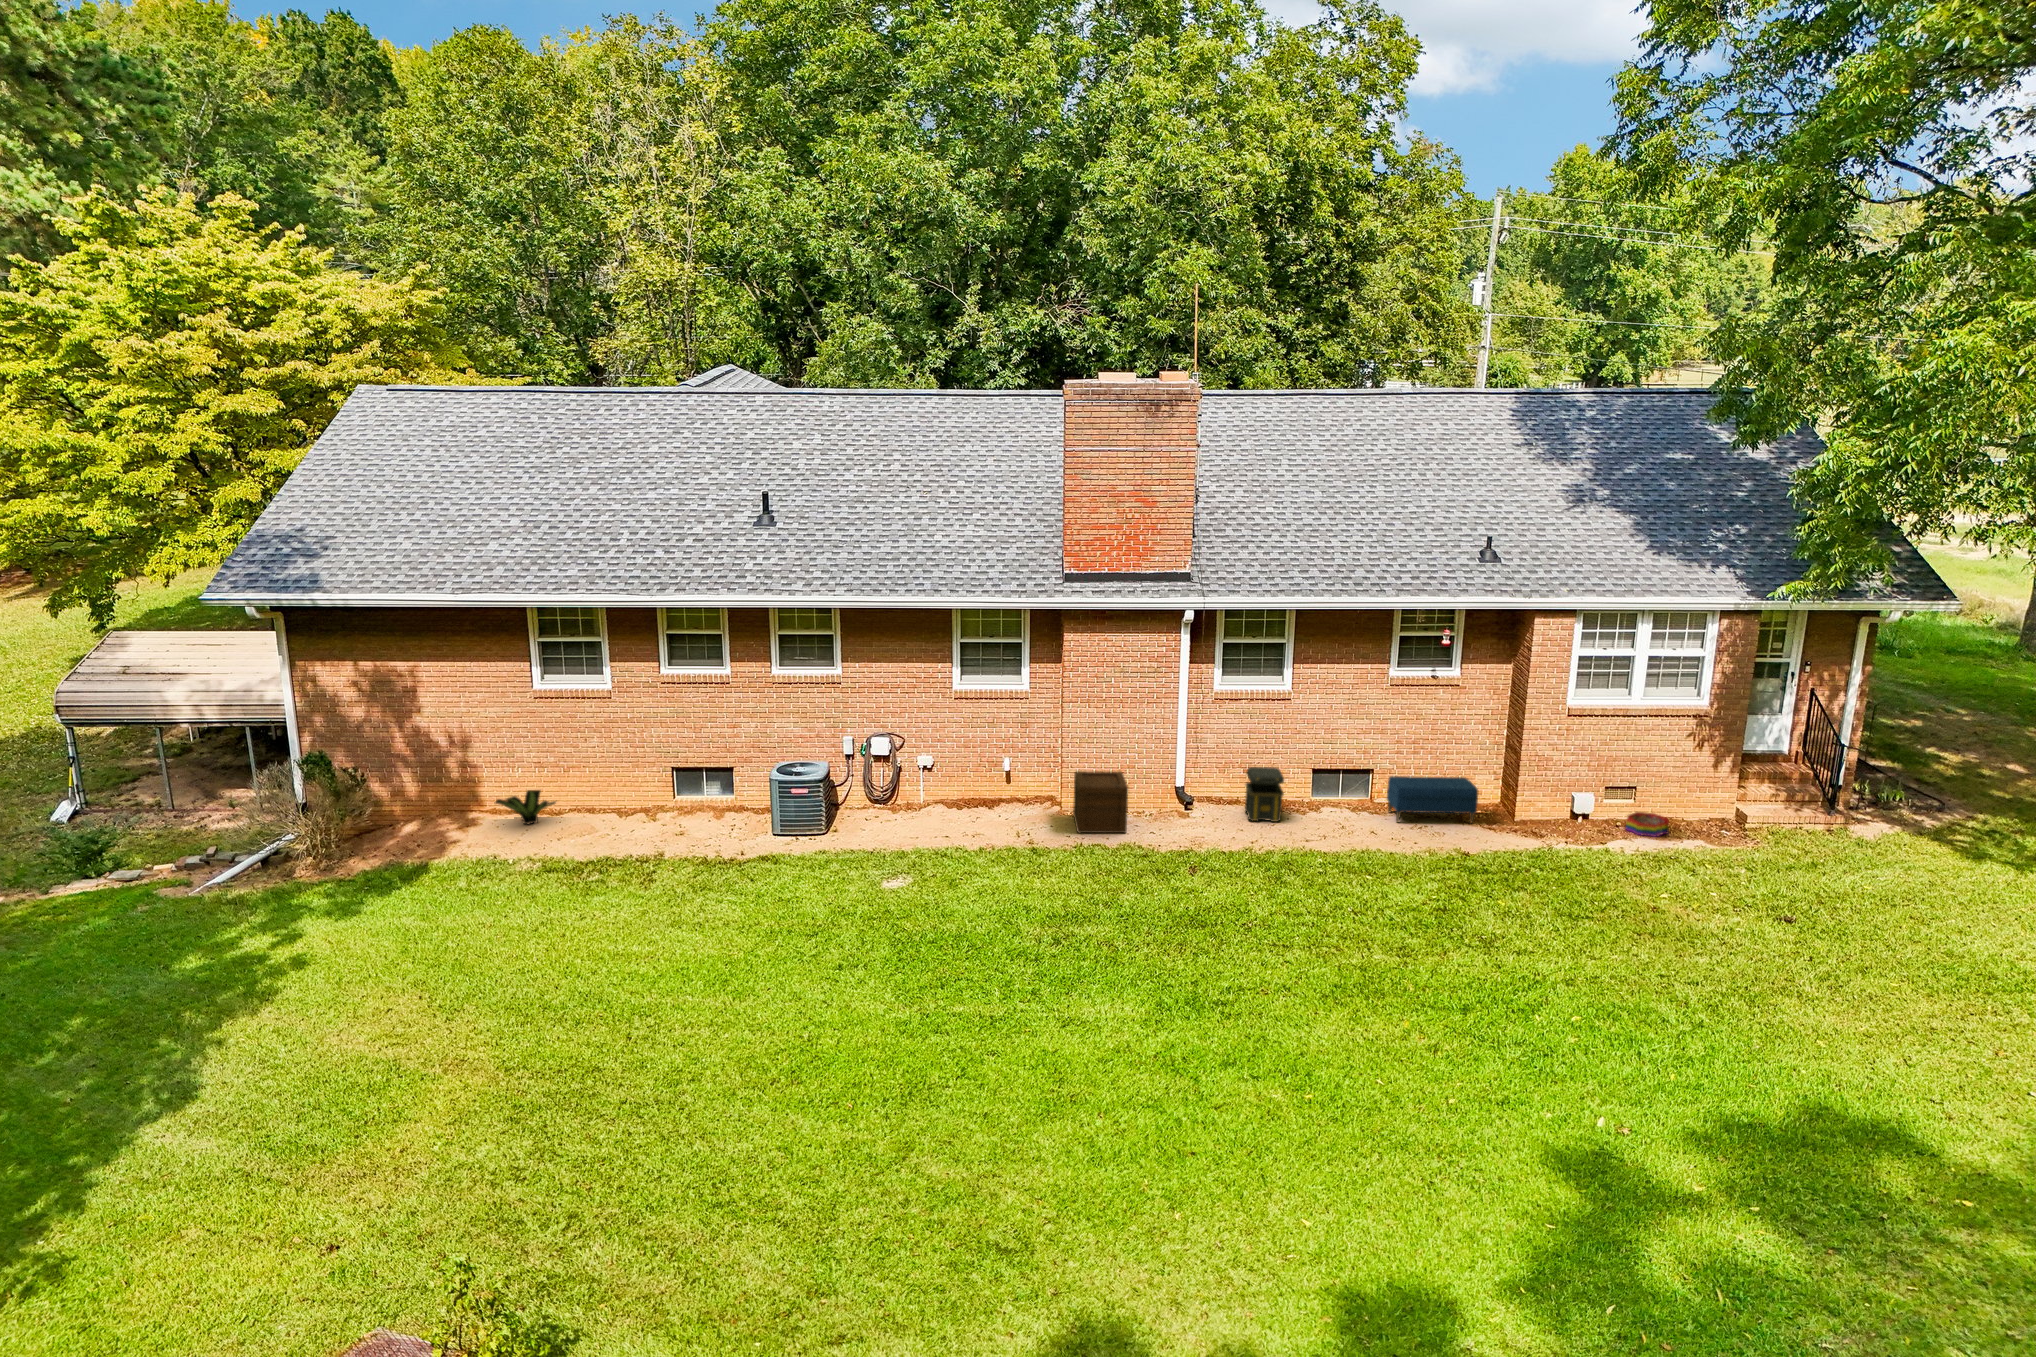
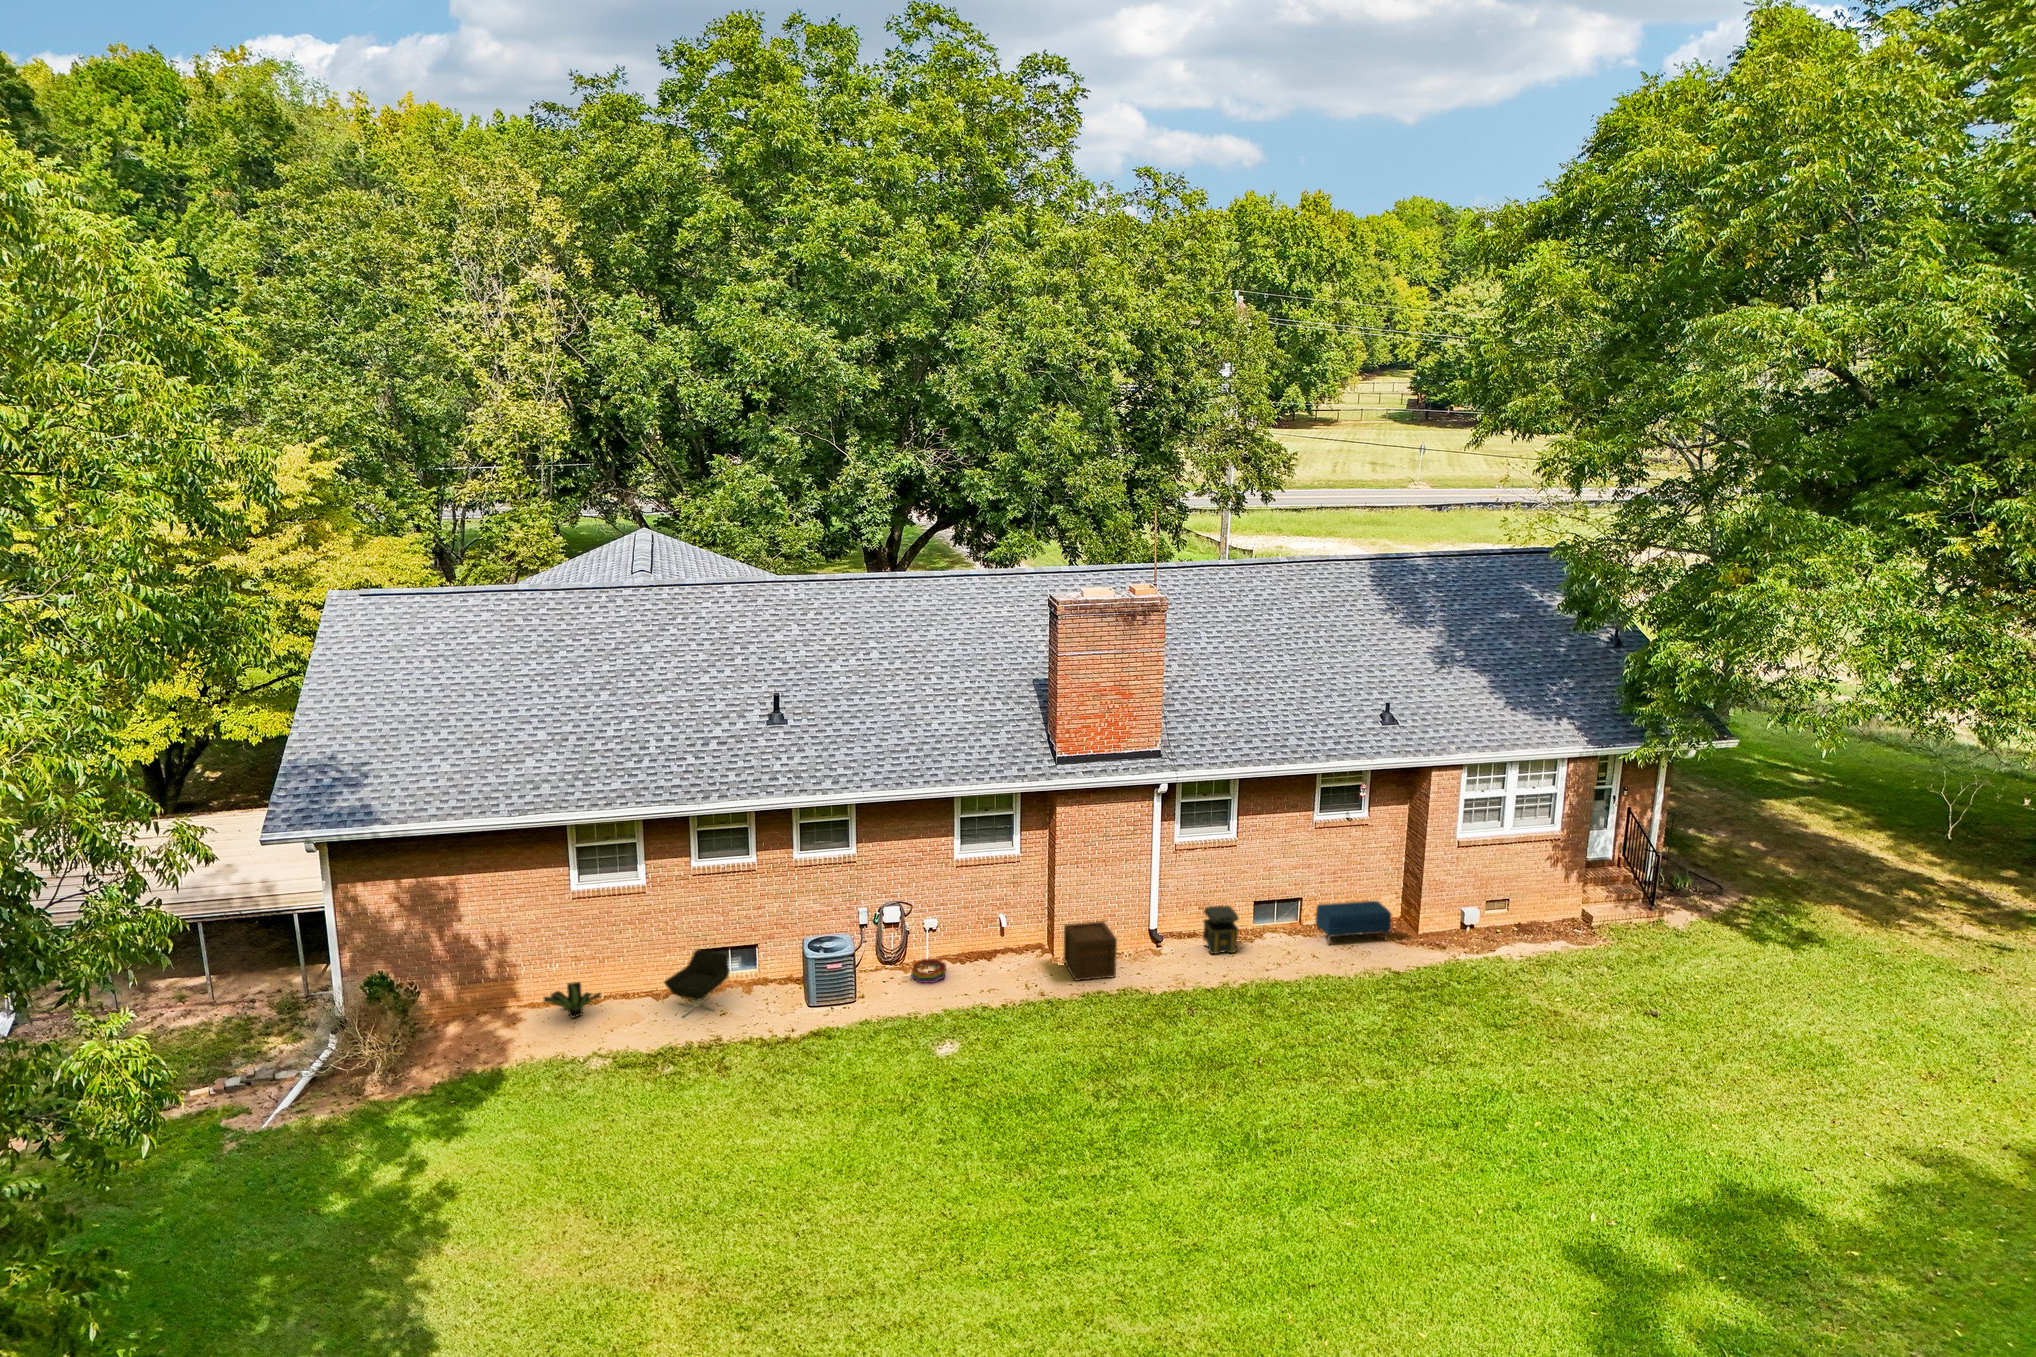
lounge chair: none [622,765,693,833] -> present [664,949,729,1017]
storage bin: present [1626,812,1669,837] -> present [911,959,946,983]

